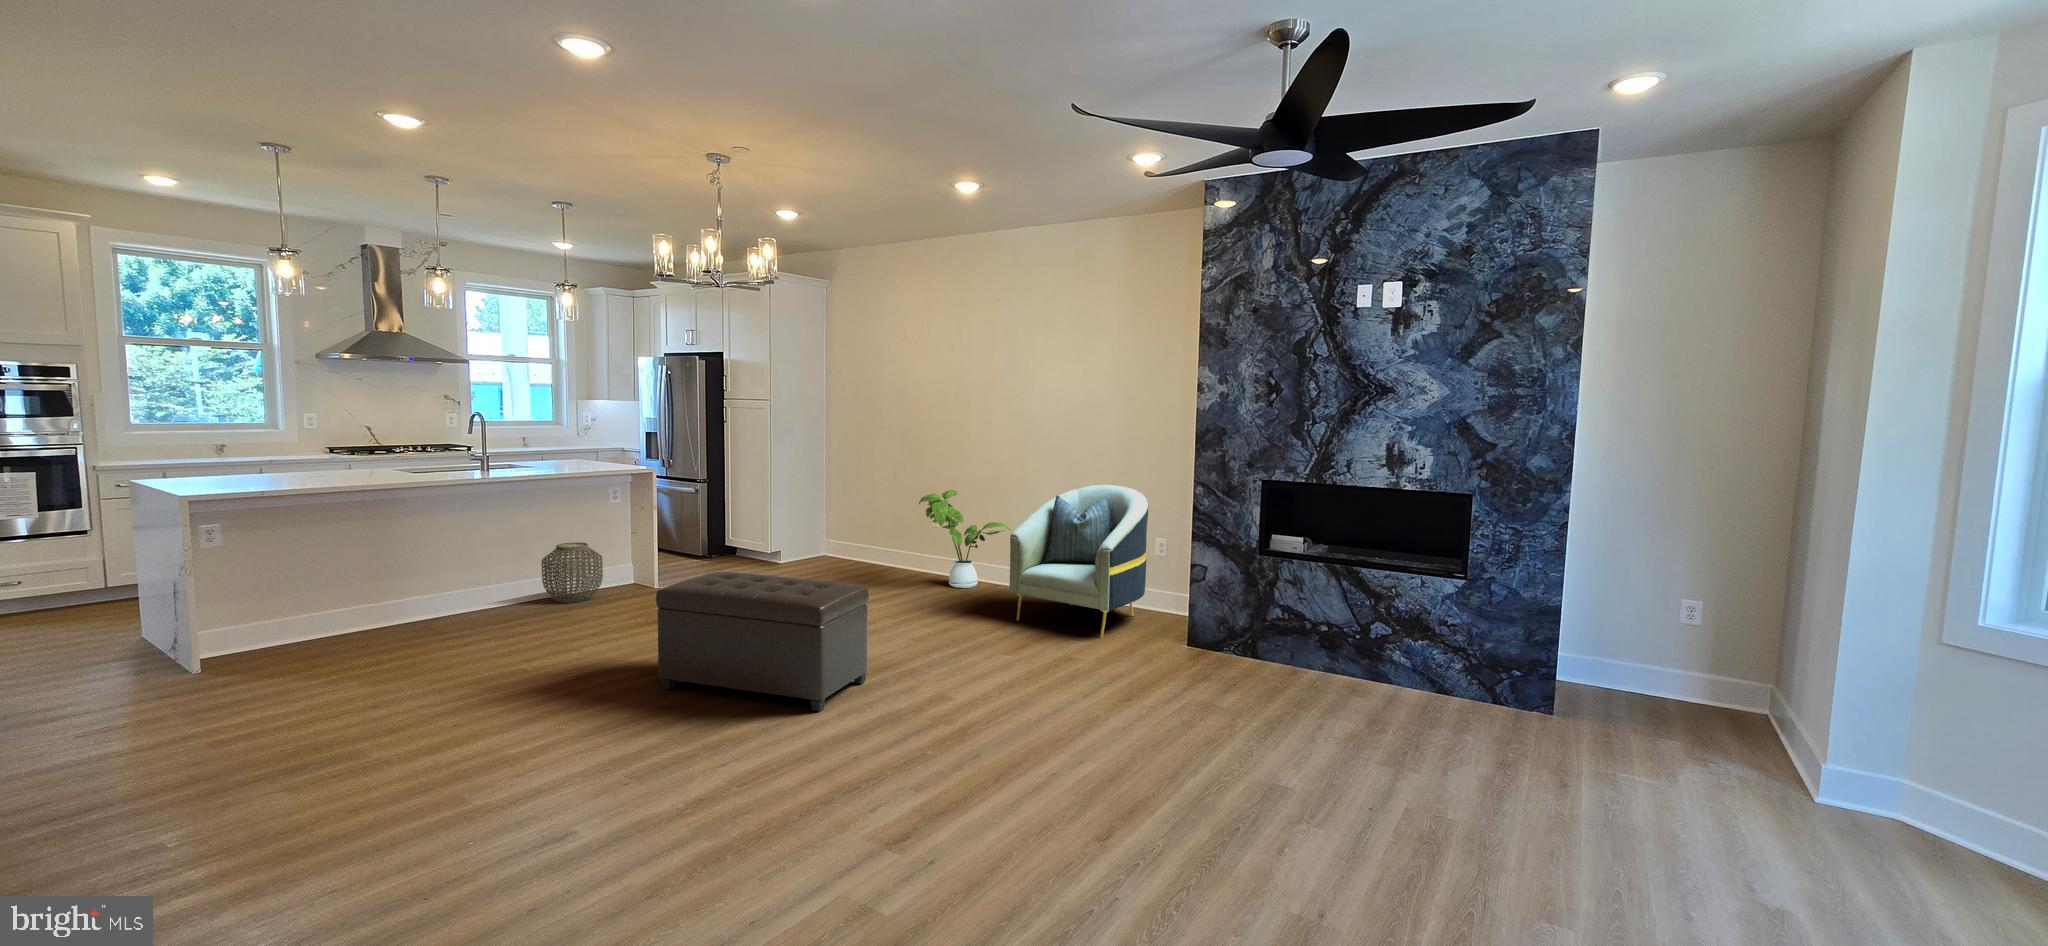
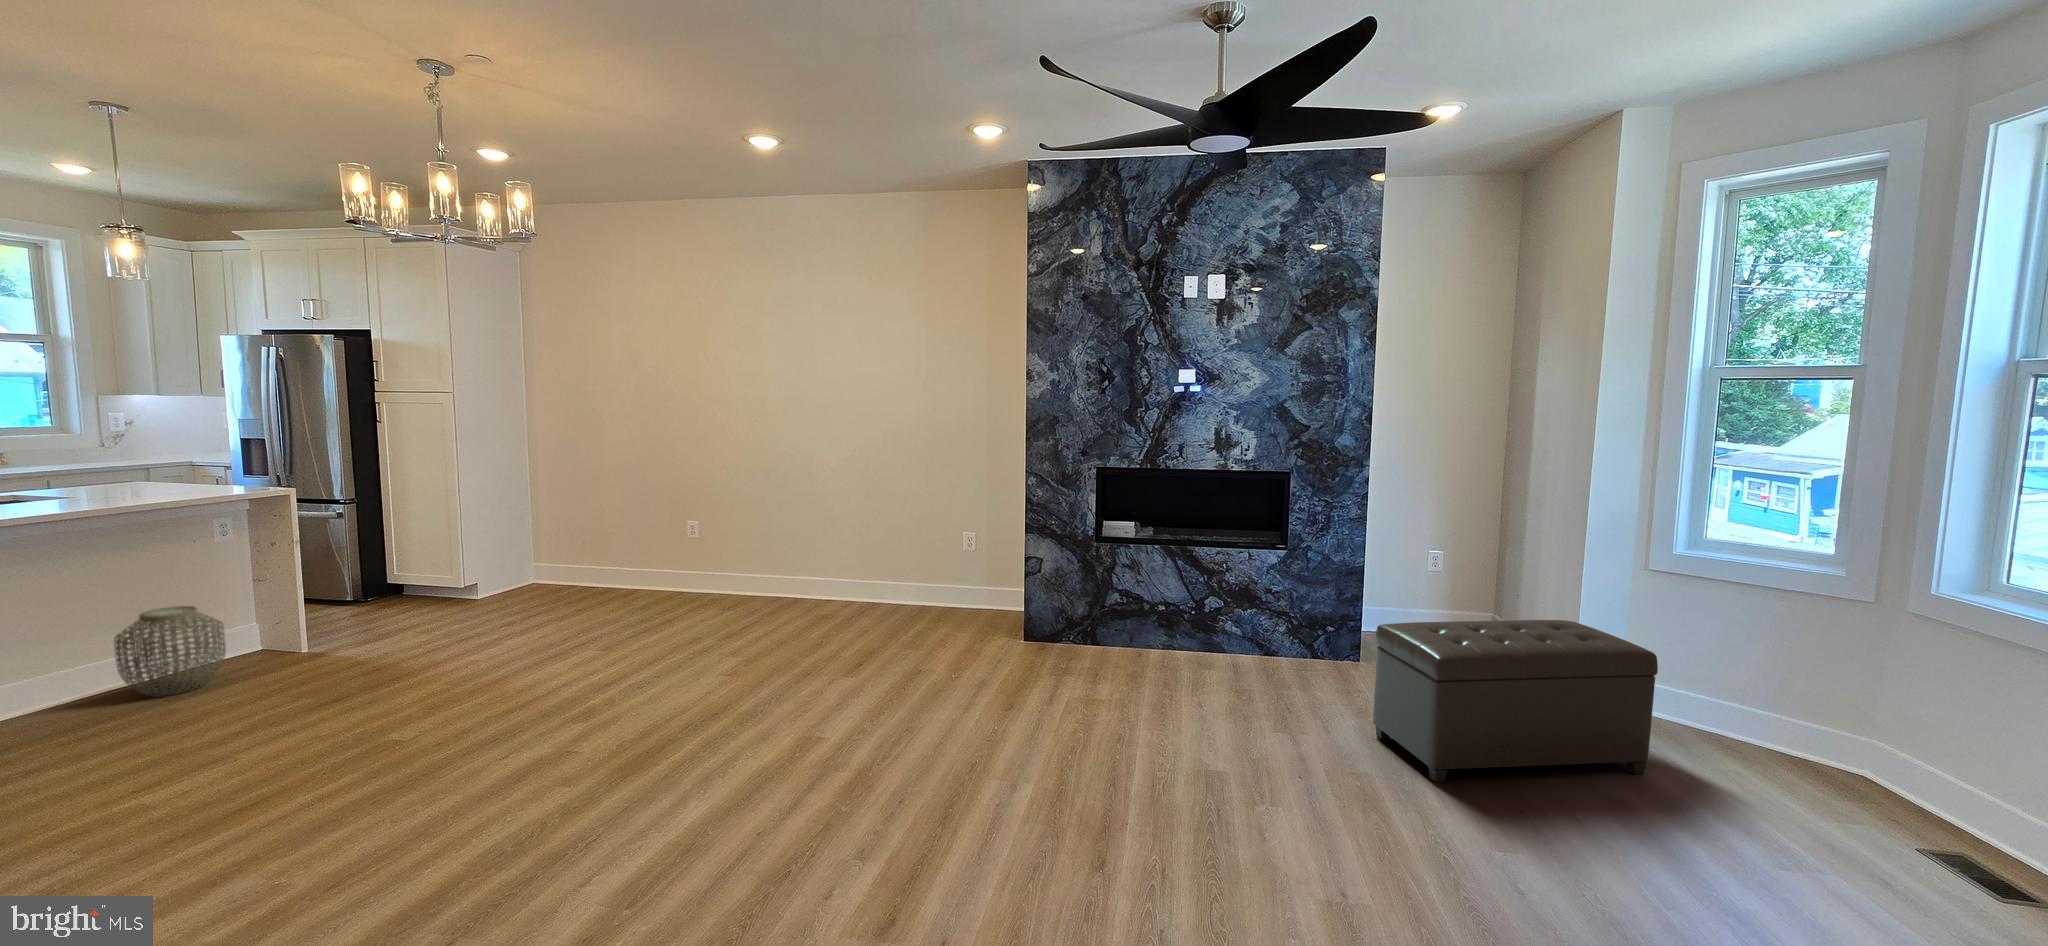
armchair: present [1009,485,1148,638] -> none [820,479,965,644]
house plant: present [919,490,1012,588] -> none [685,495,800,606]
ottoman: present [656,572,869,712] -> present [1373,620,1658,782]

